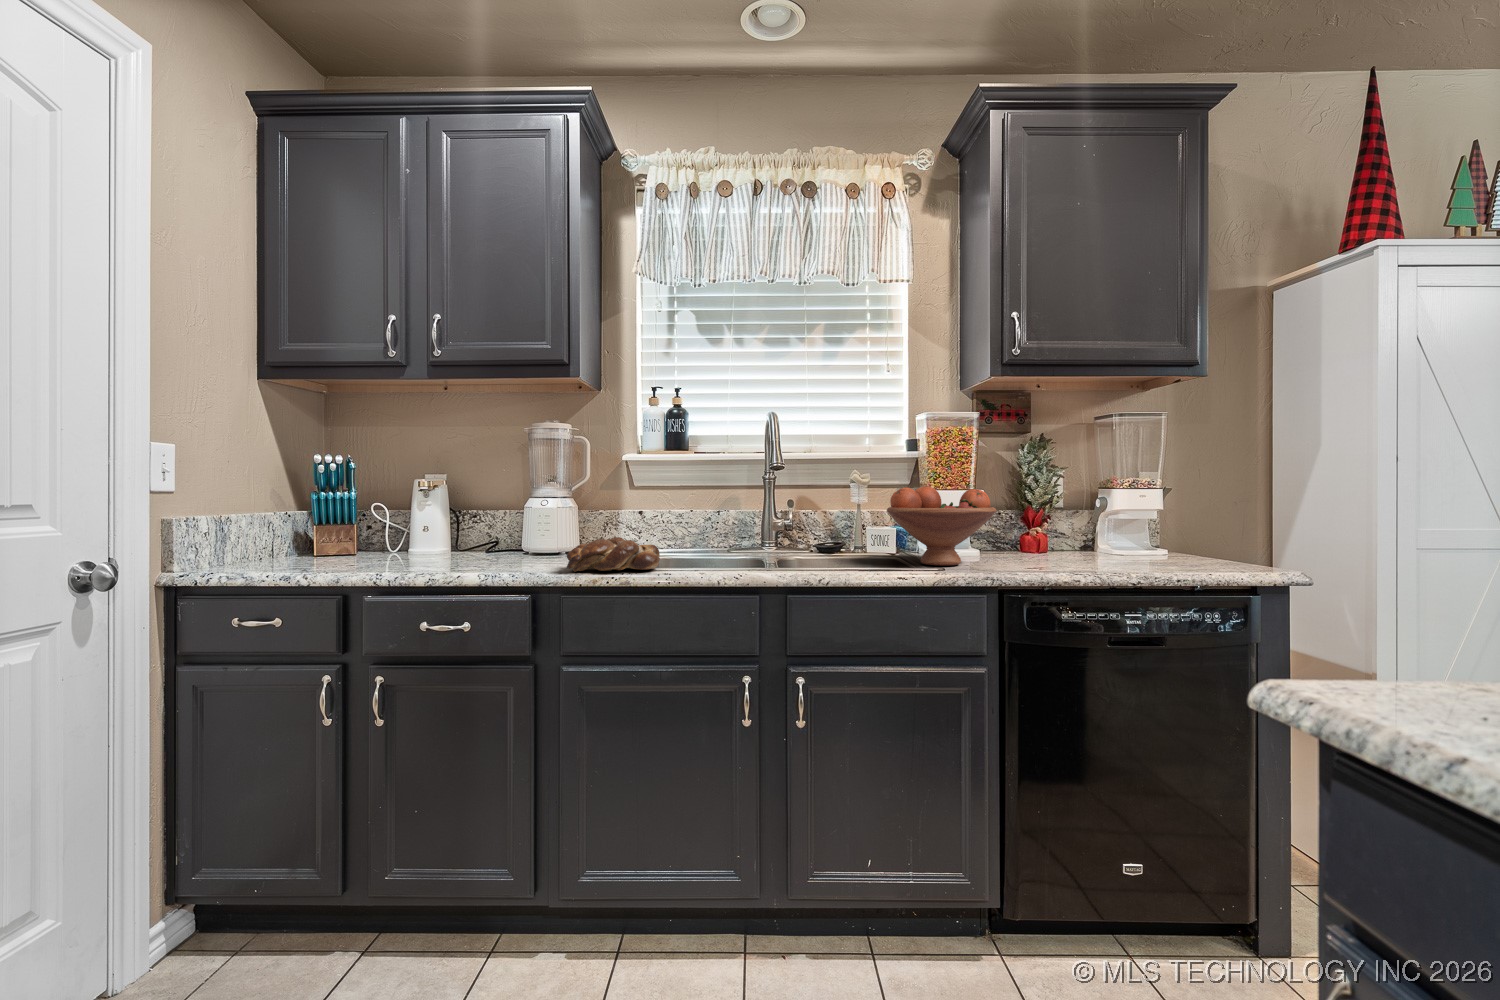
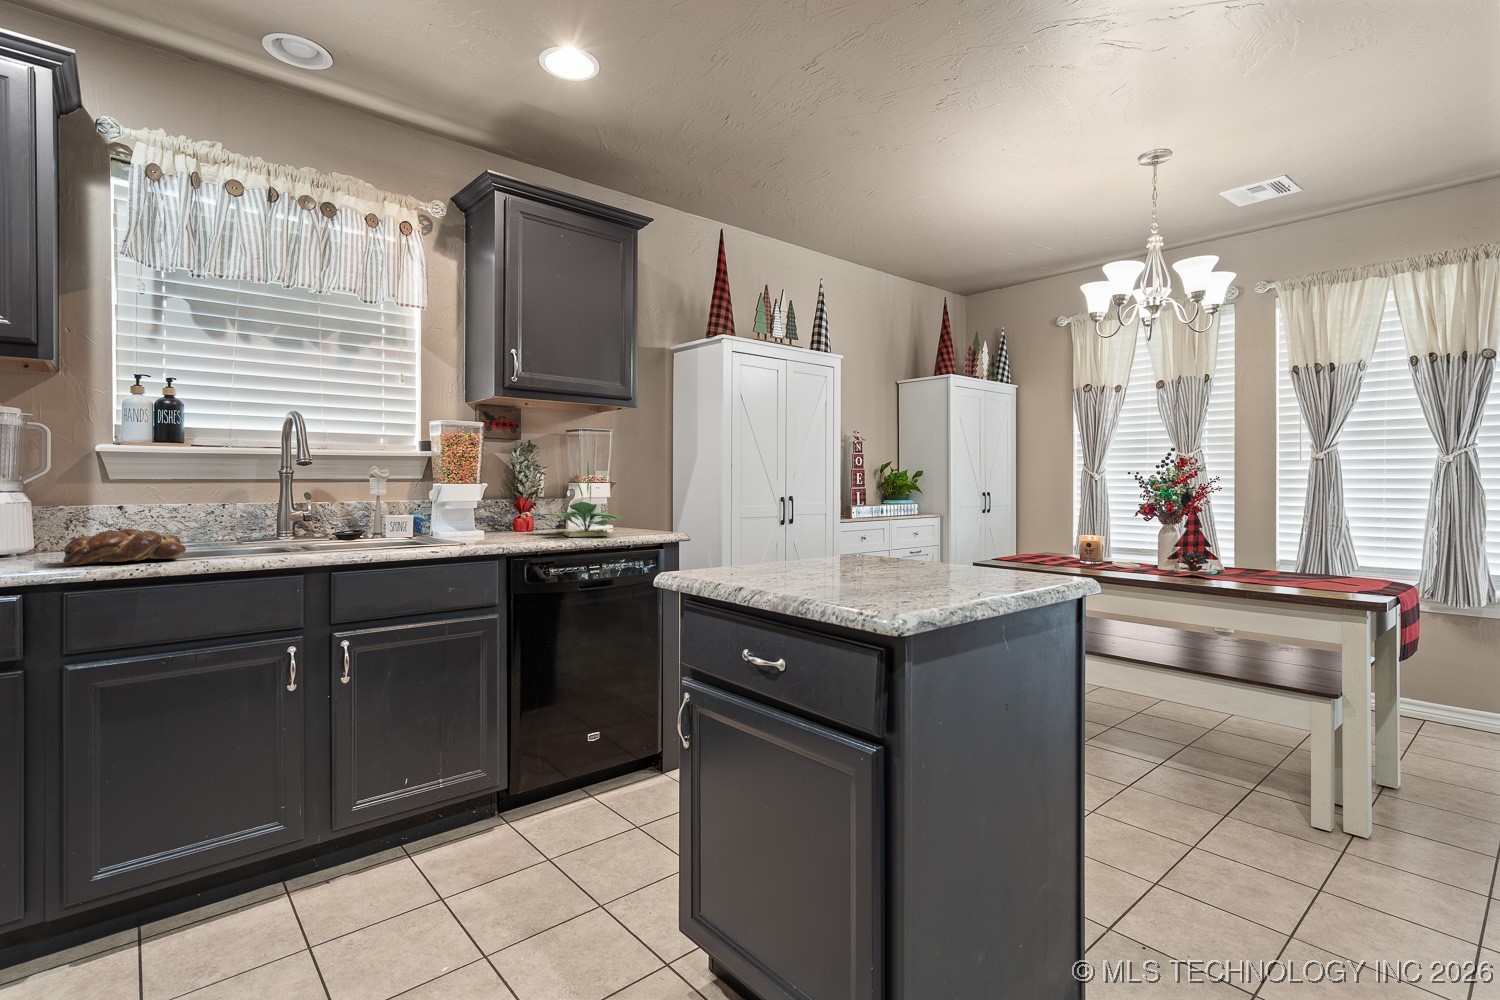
potted plant: none [1049,456,1180,565] -> present [540,462,622,537]
fruit bowl: present [887,486,996,565] -> none [413,481,503,543]

